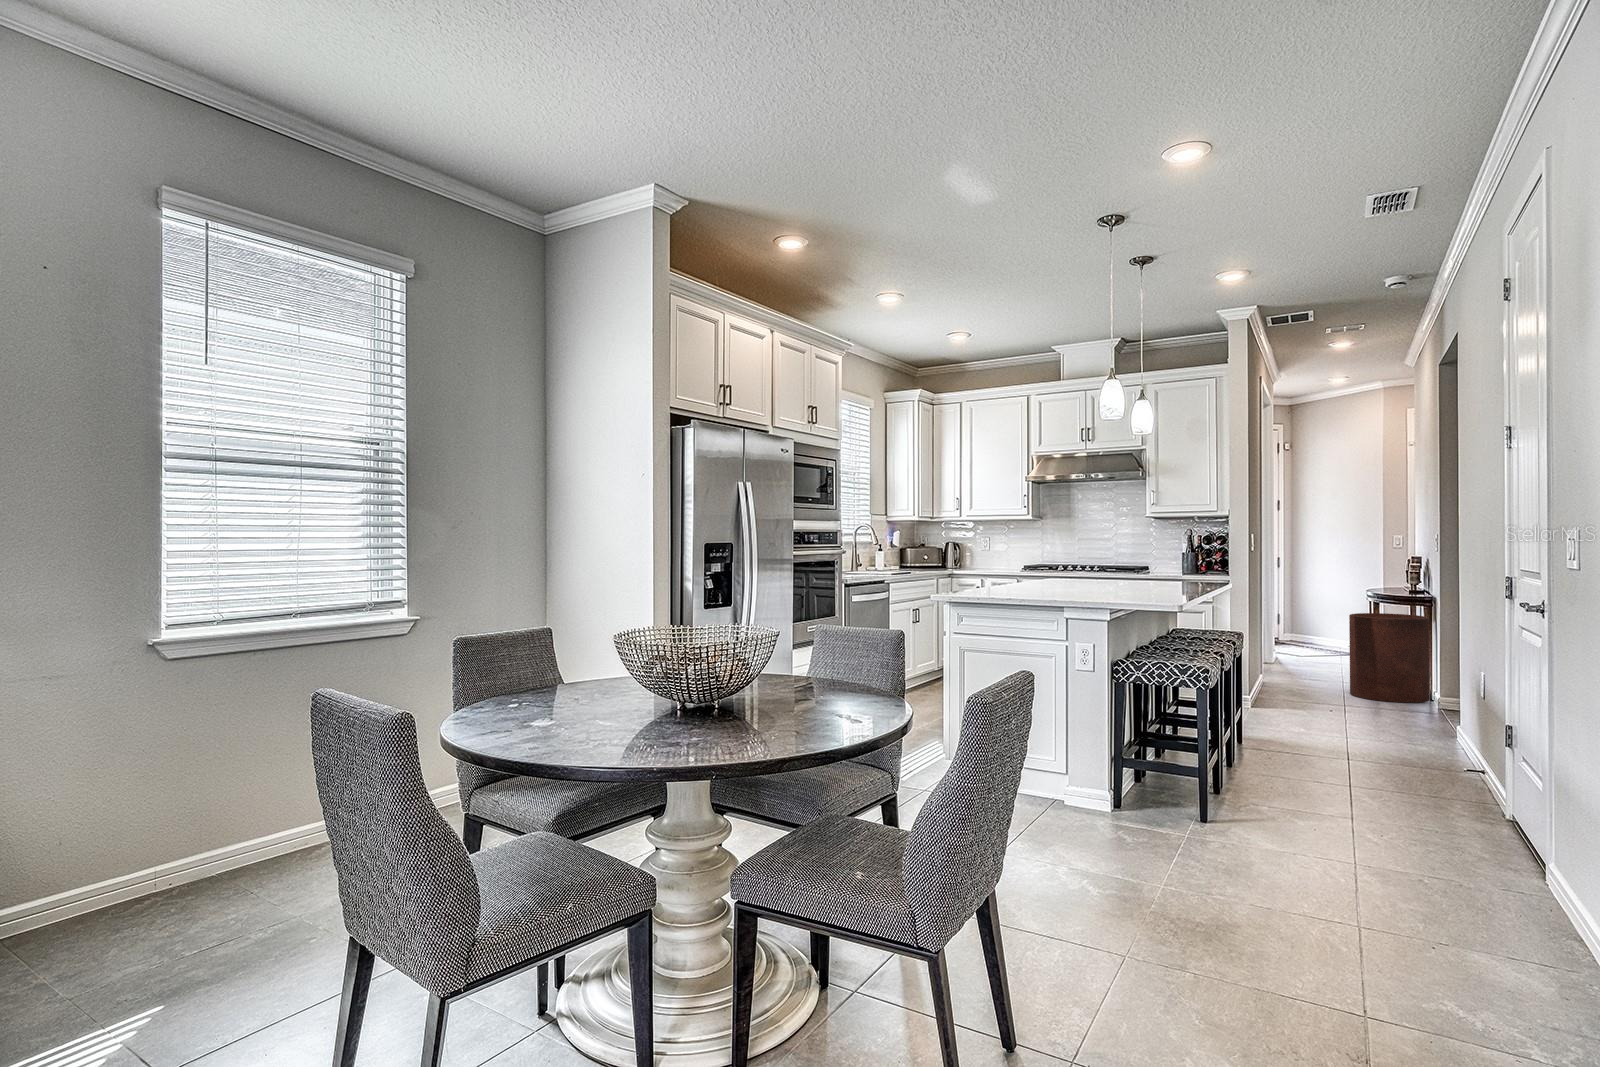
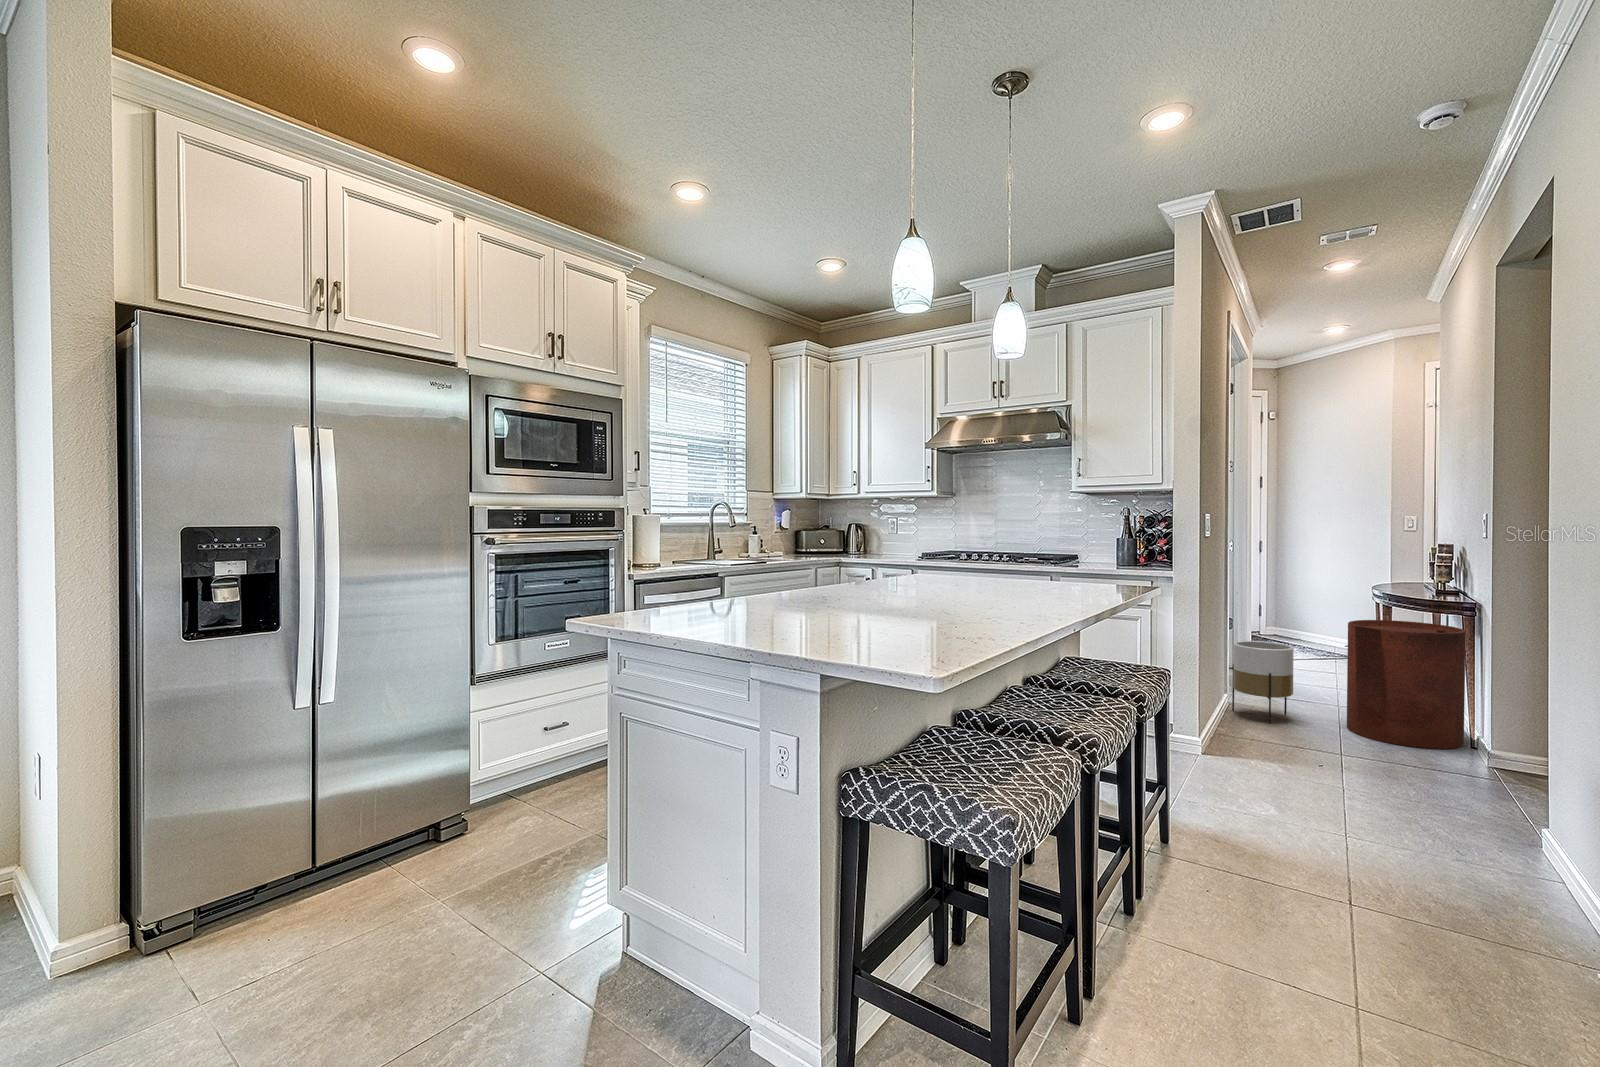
planter: none [1266,632,1311,693] -> present [1232,641,1294,724]

